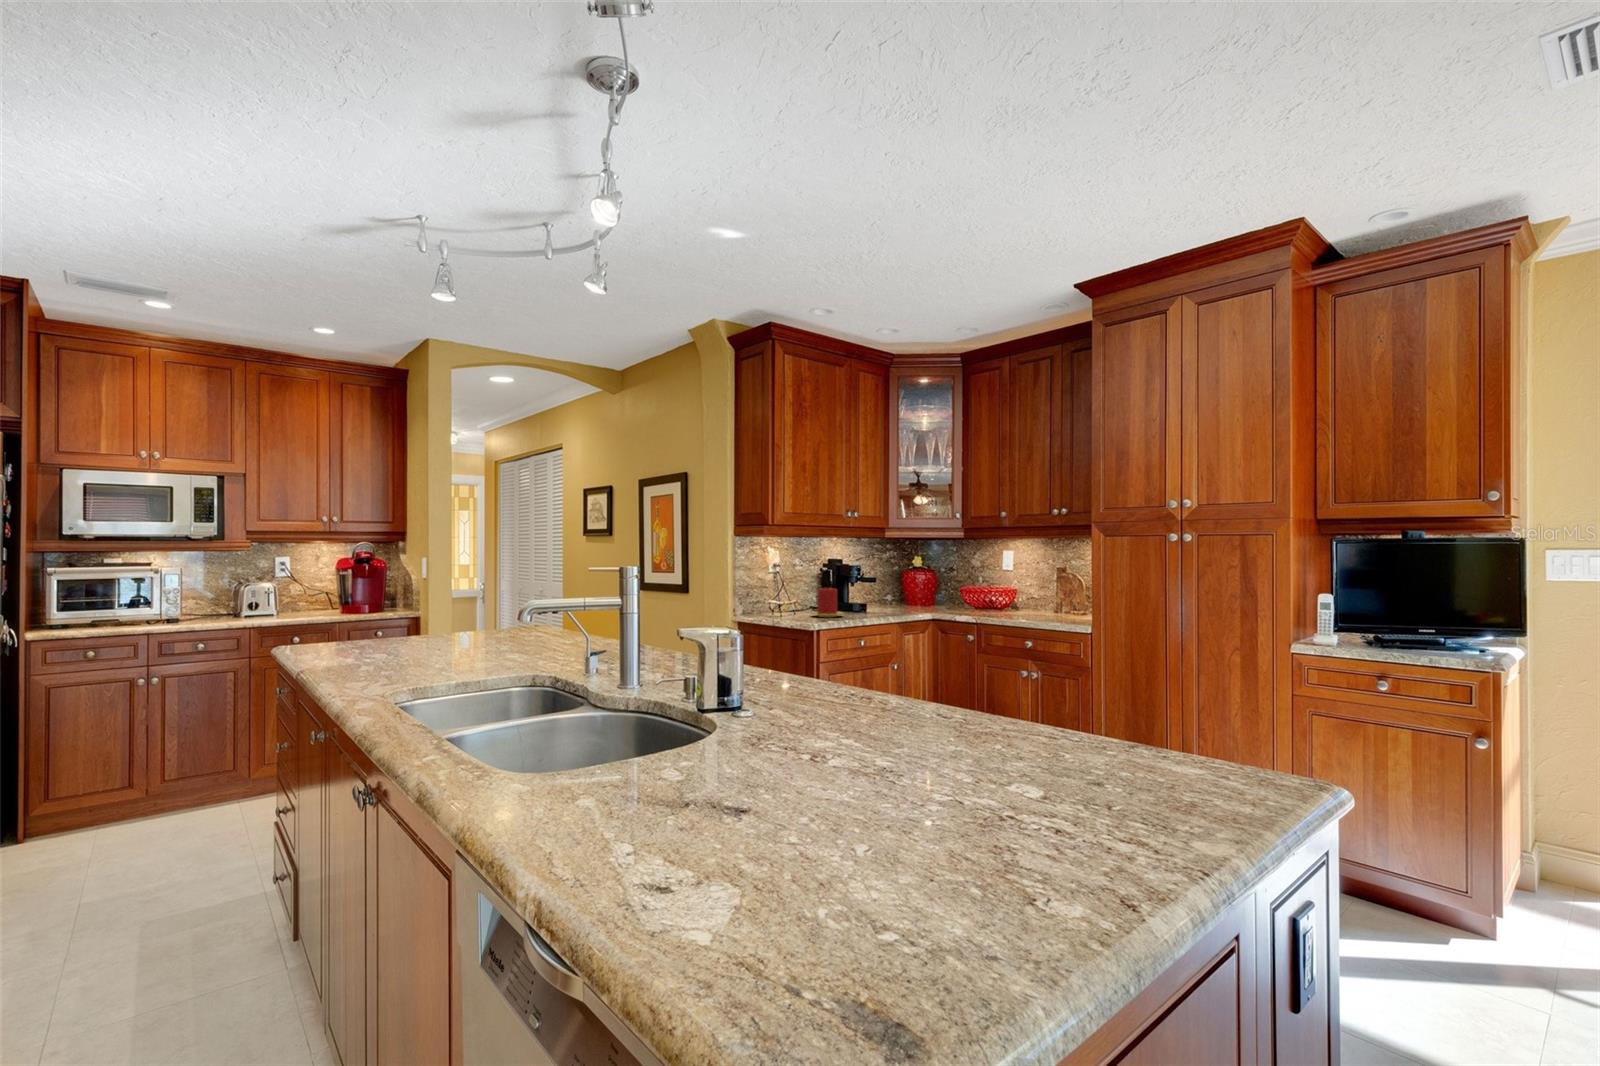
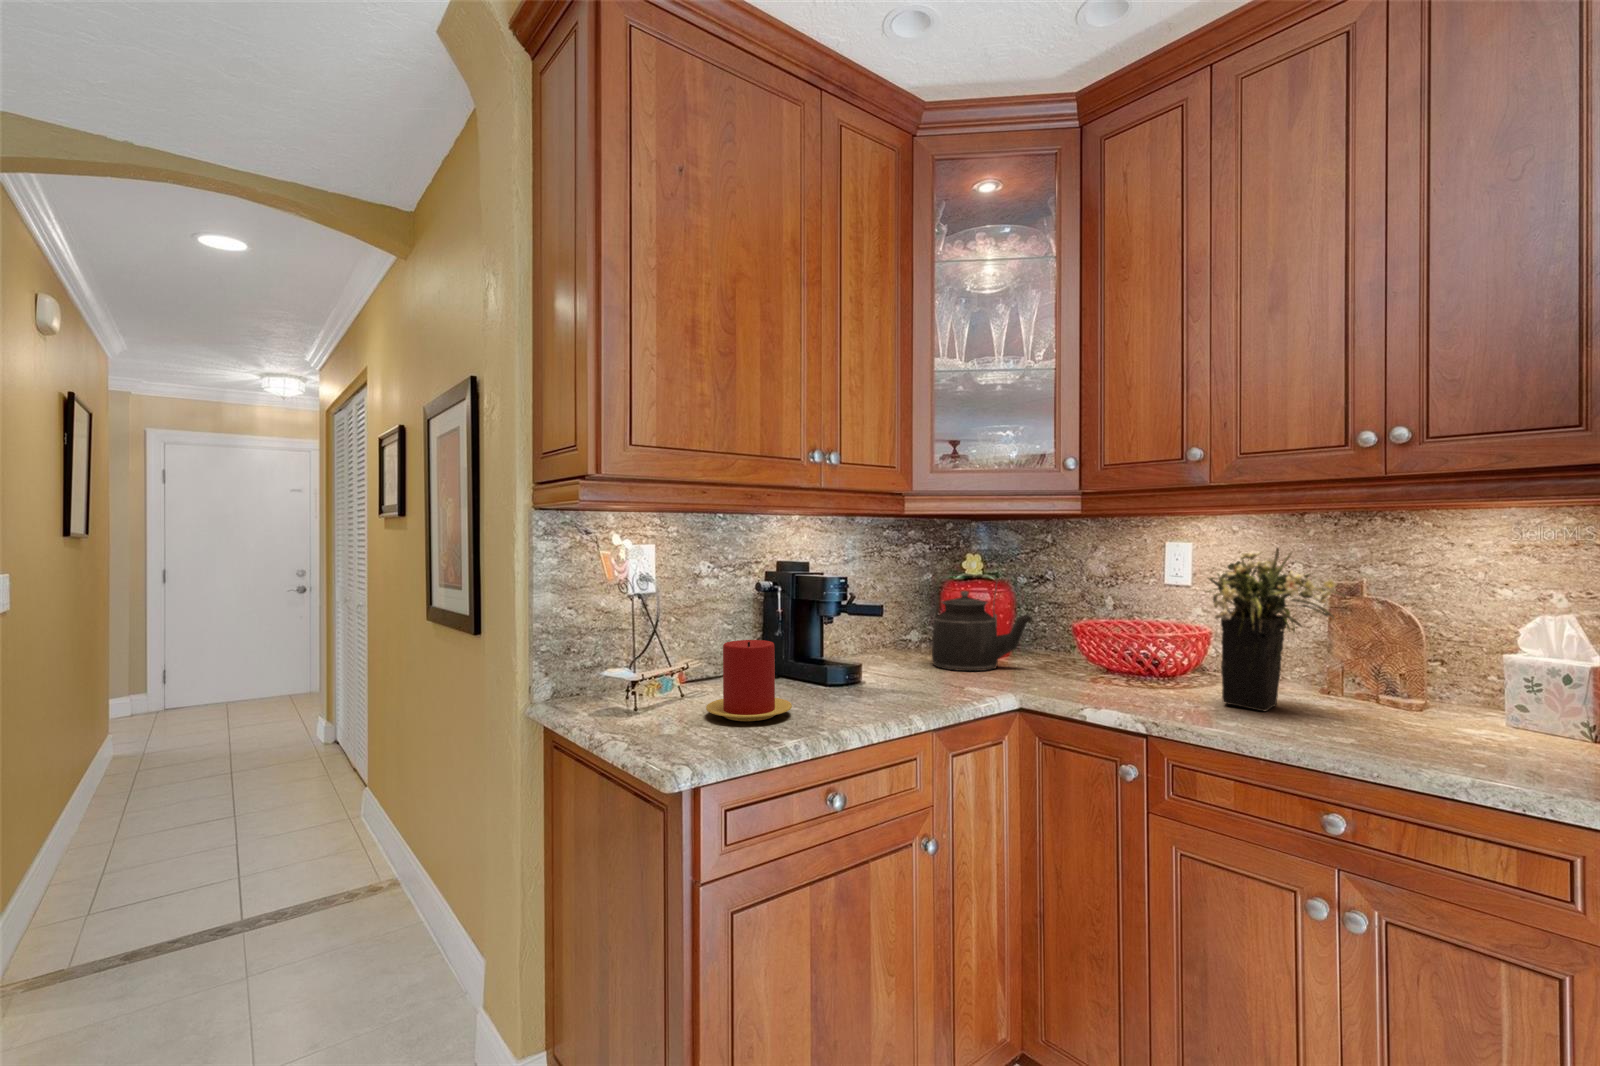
flower arrangement: none [999,553,1052,616] -> present [1208,548,1346,711]
kettle: none [898,565,943,609] -> present [932,574,1032,671]

